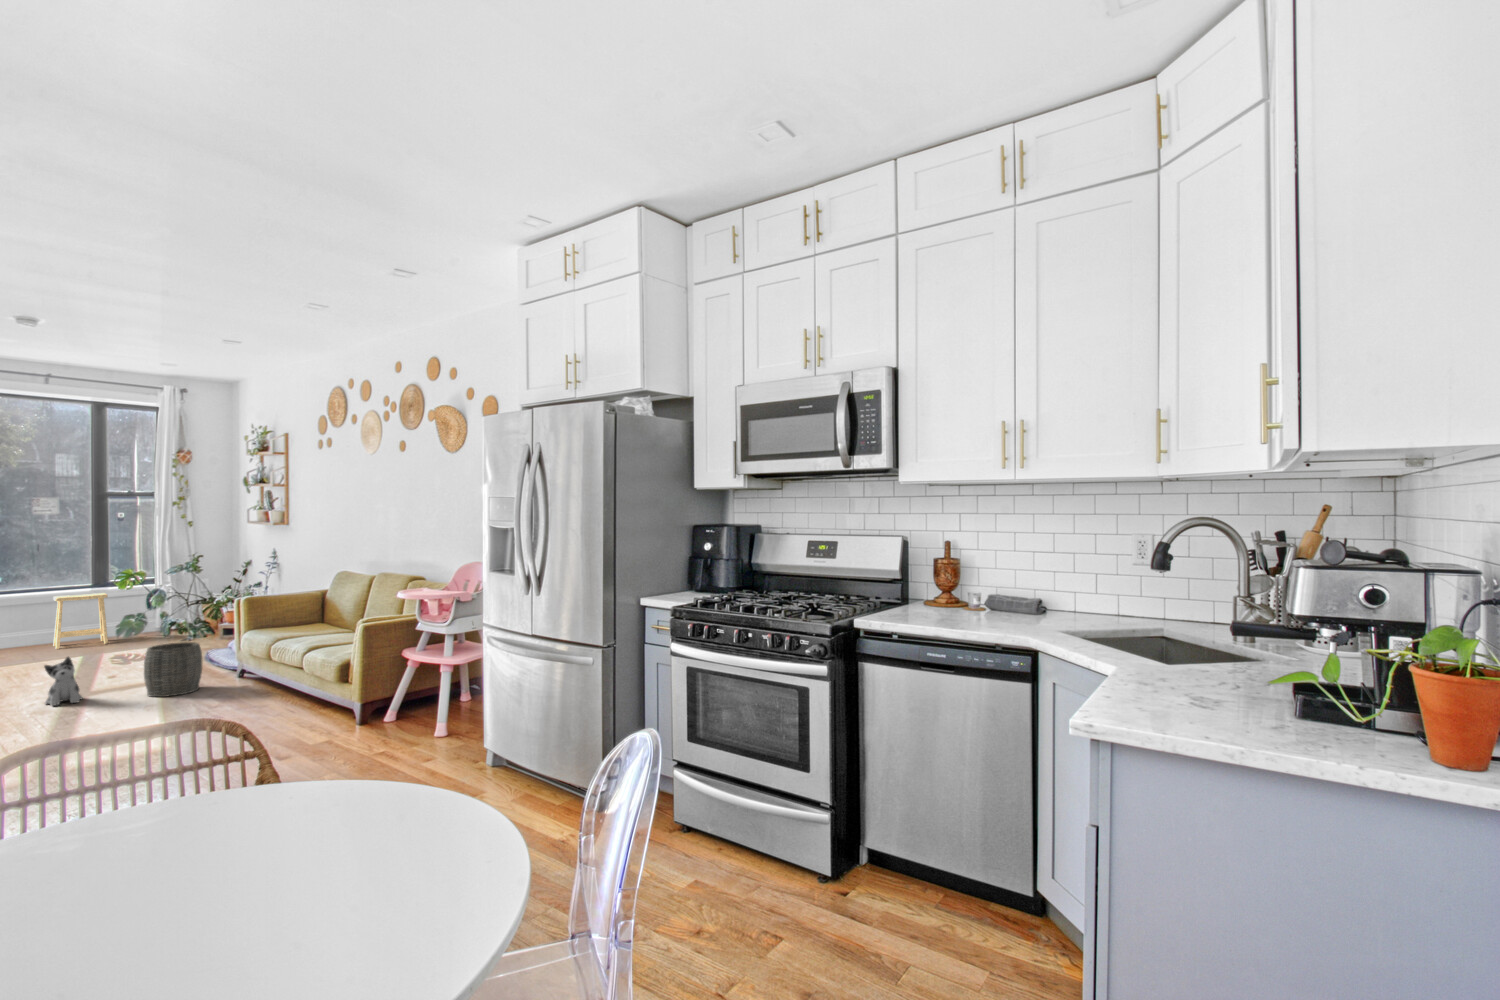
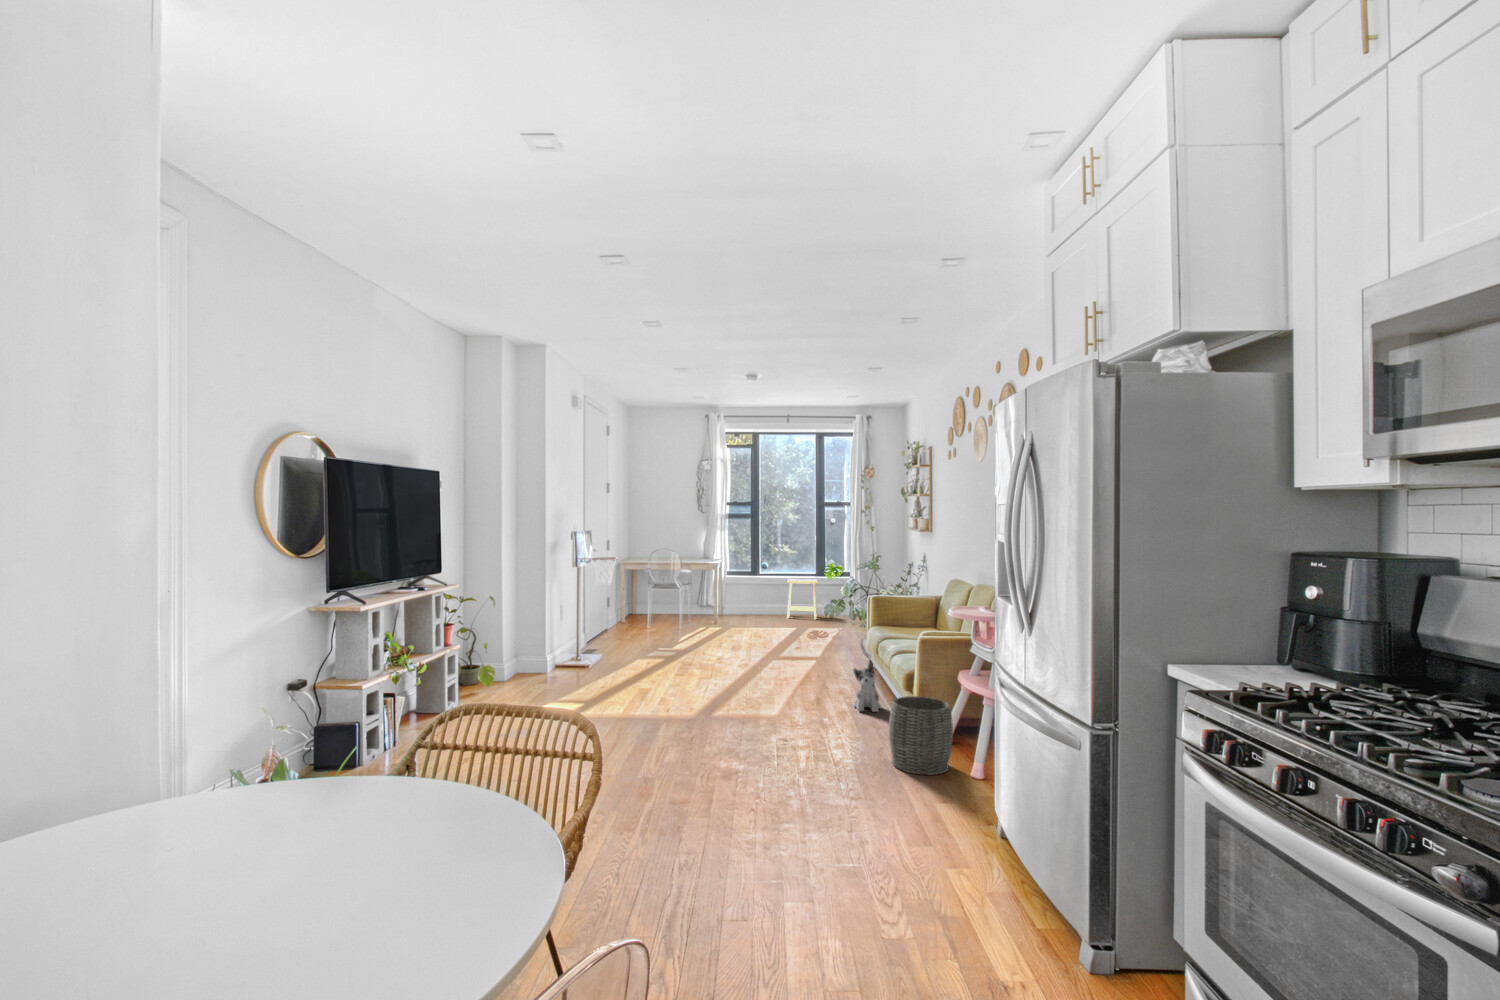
woven basket: present [144,642,202,697] -> present [889,696,953,775]
plush toy: present [44,657,83,706] -> present [853,664,881,712]

